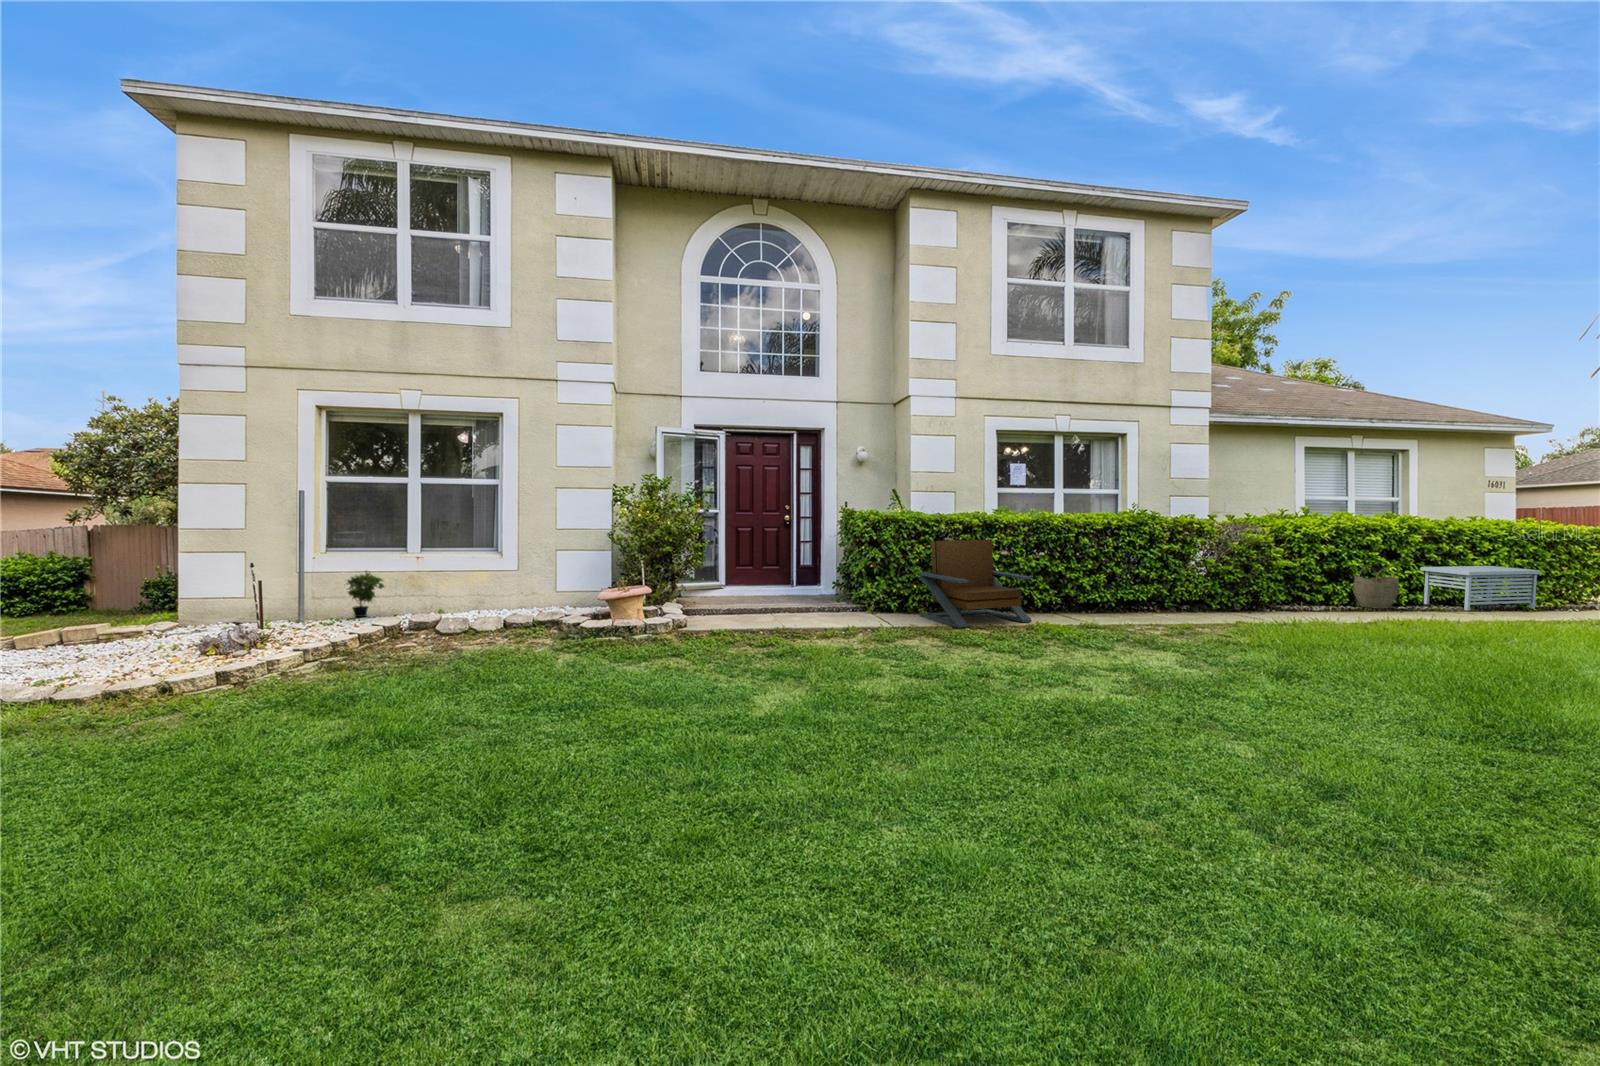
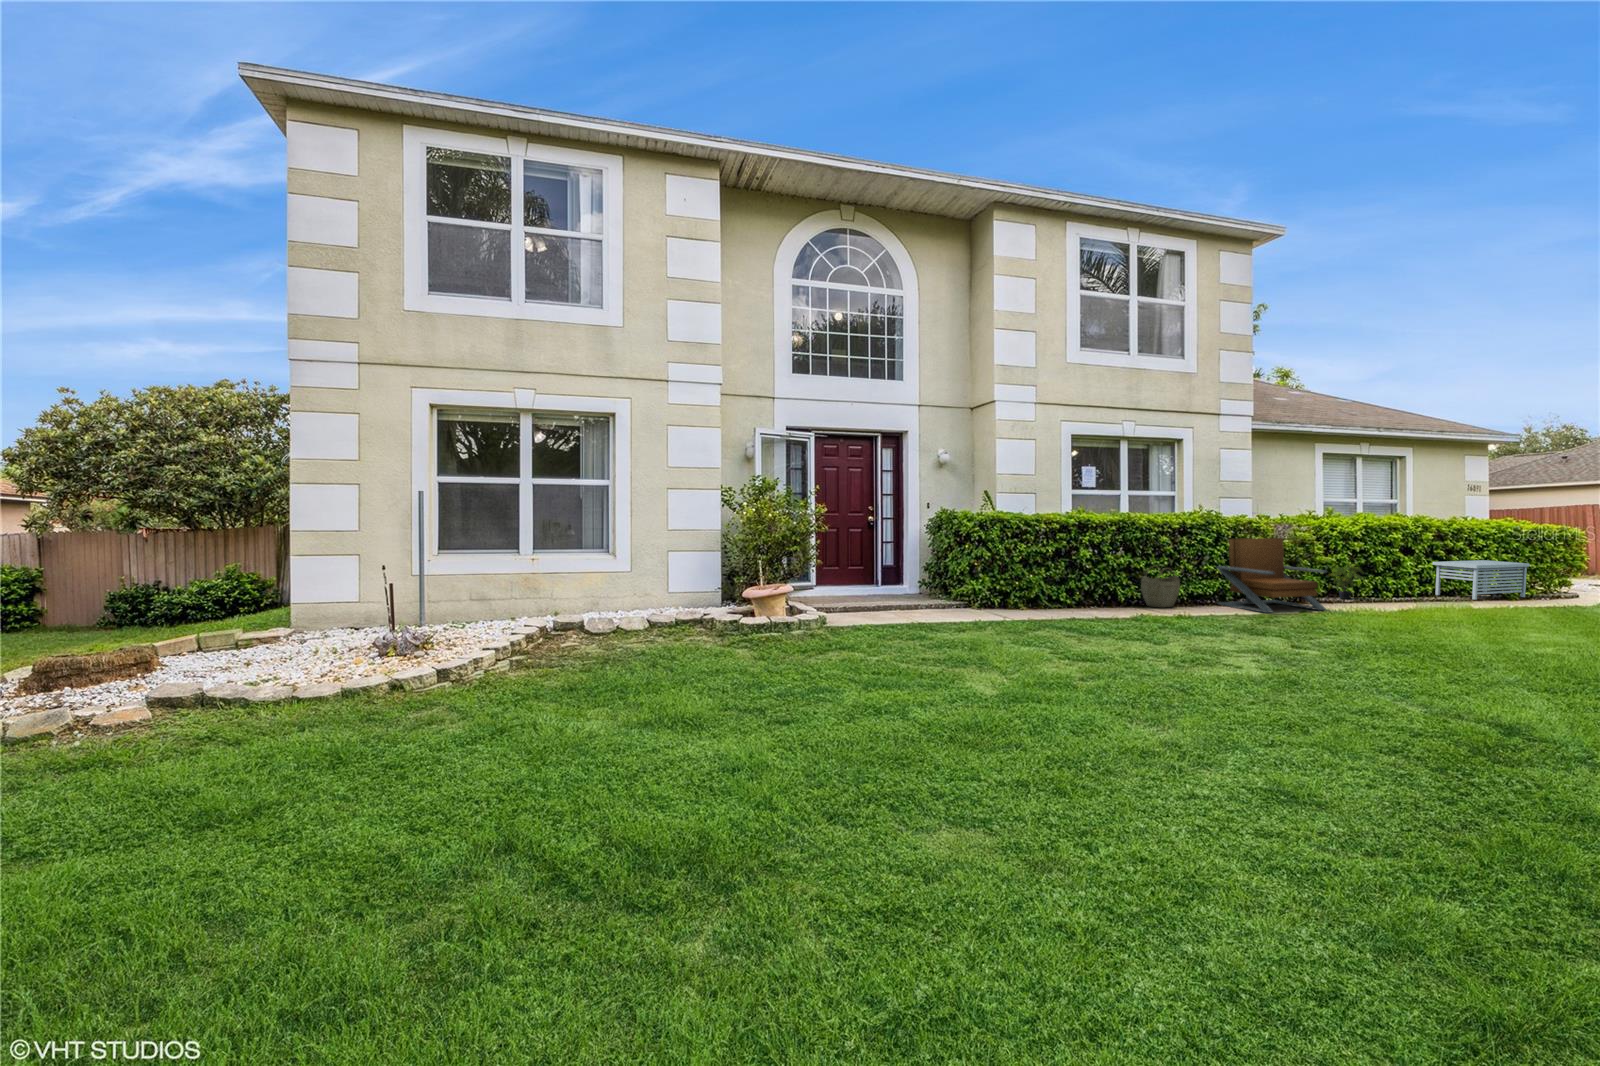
lounge chair: present [919,540,1032,628] -> present [1217,538,1327,613]
woven basket: present [1354,566,1399,609] -> present [1141,570,1180,608]
potted plant: present [347,571,384,617] -> present [1330,564,1363,599]

